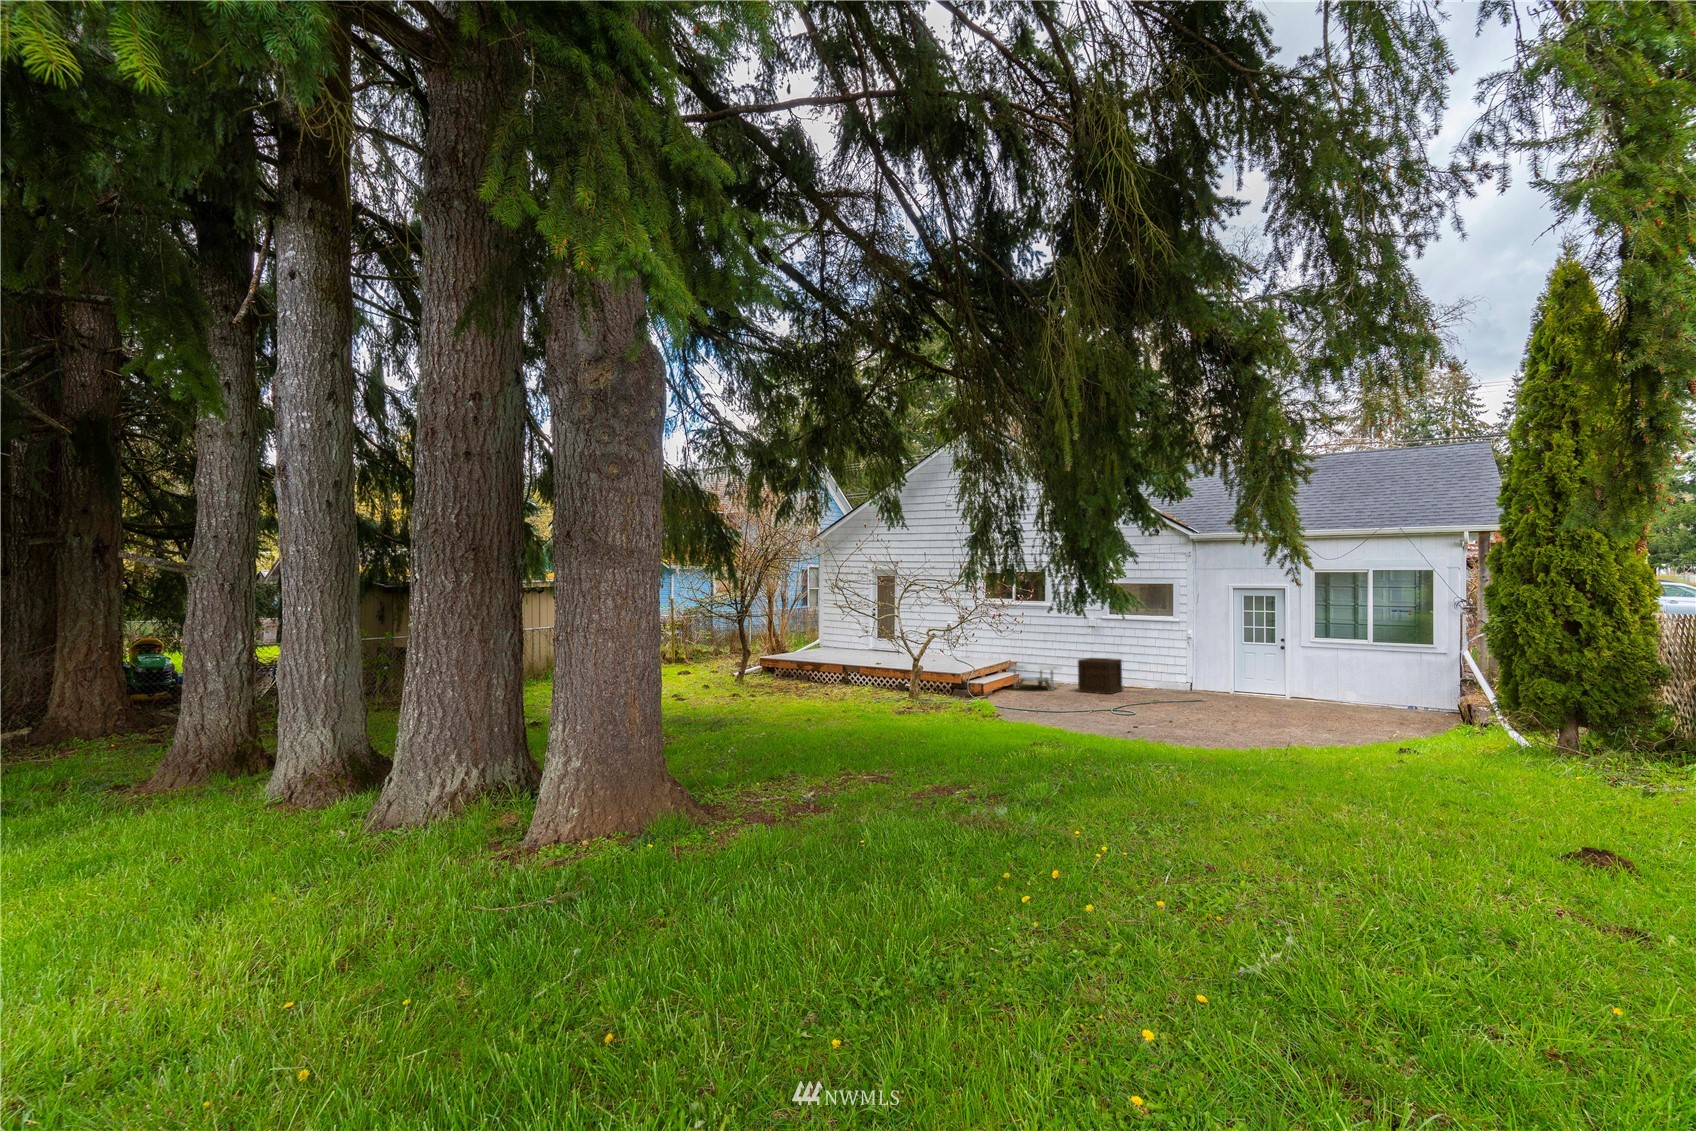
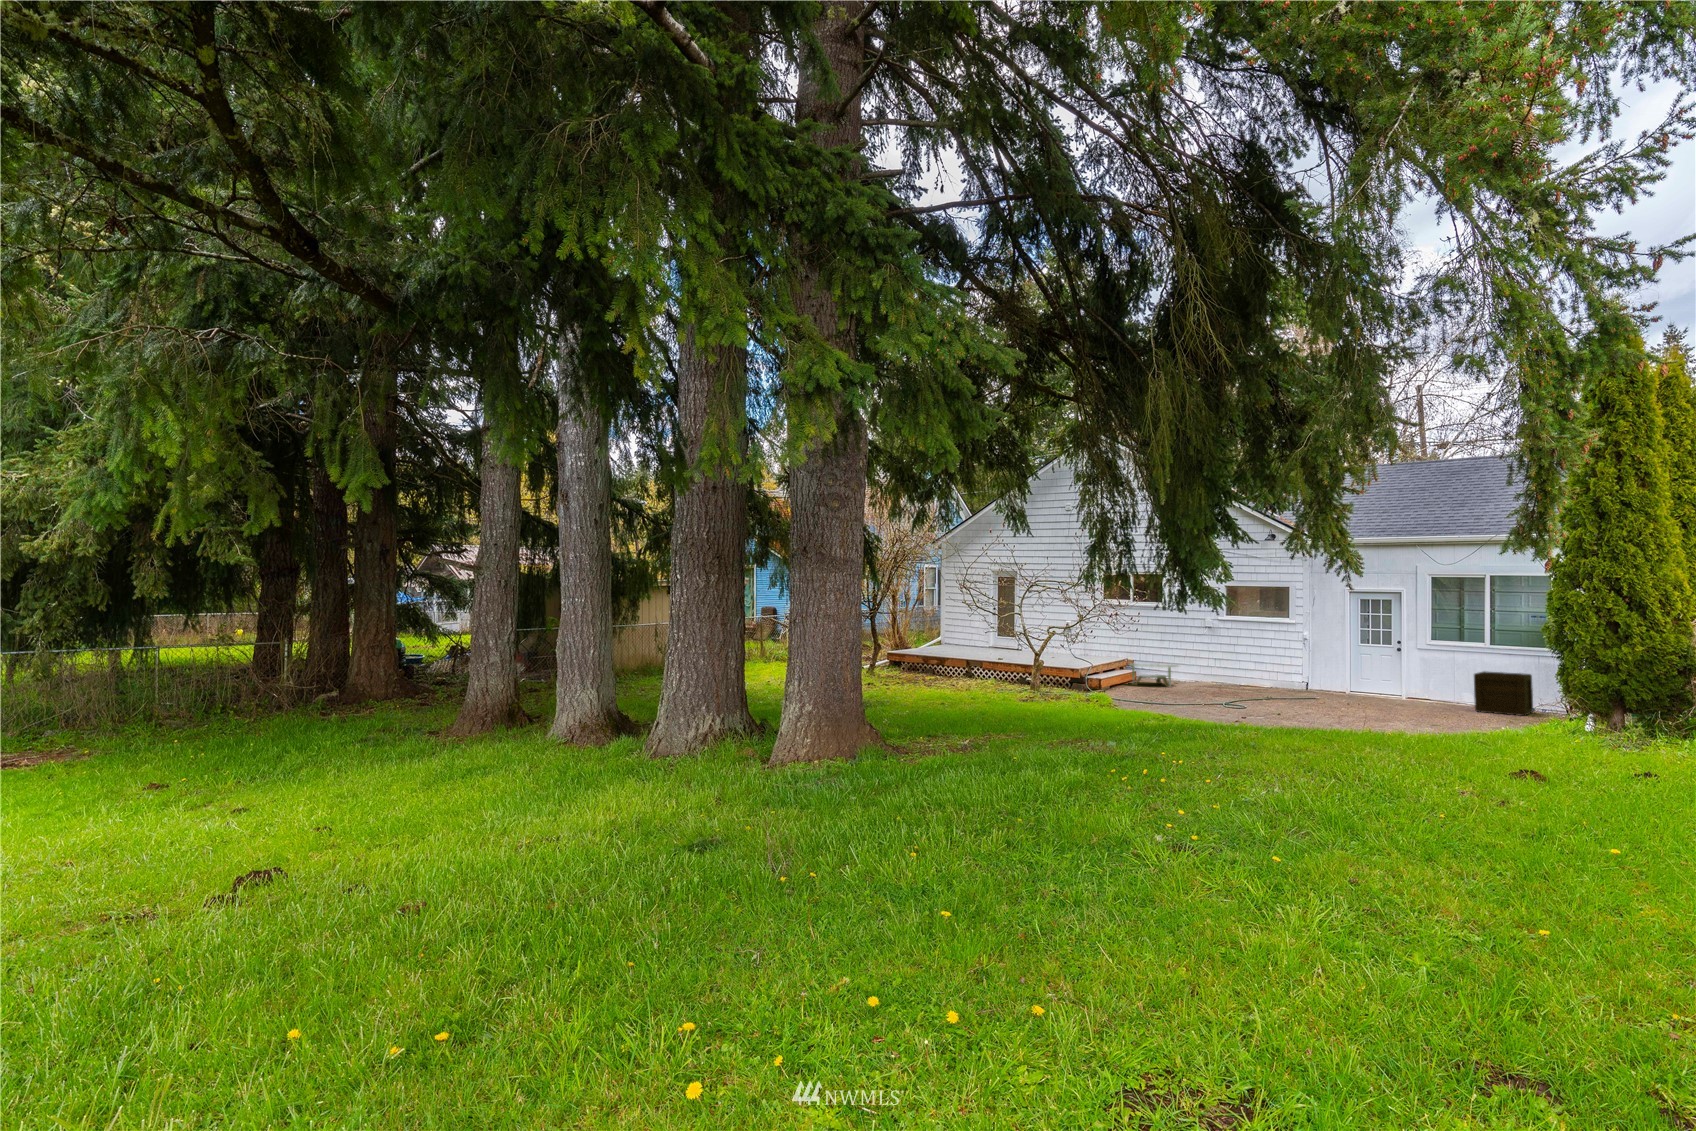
wooden crate: present [1078,658,1123,694] -> present [1474,671,1533,716]

